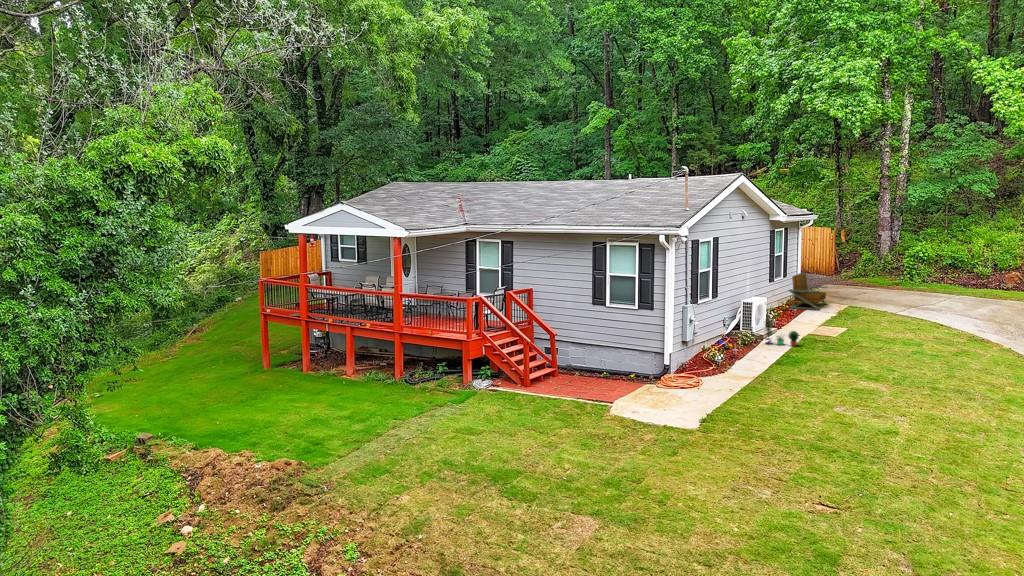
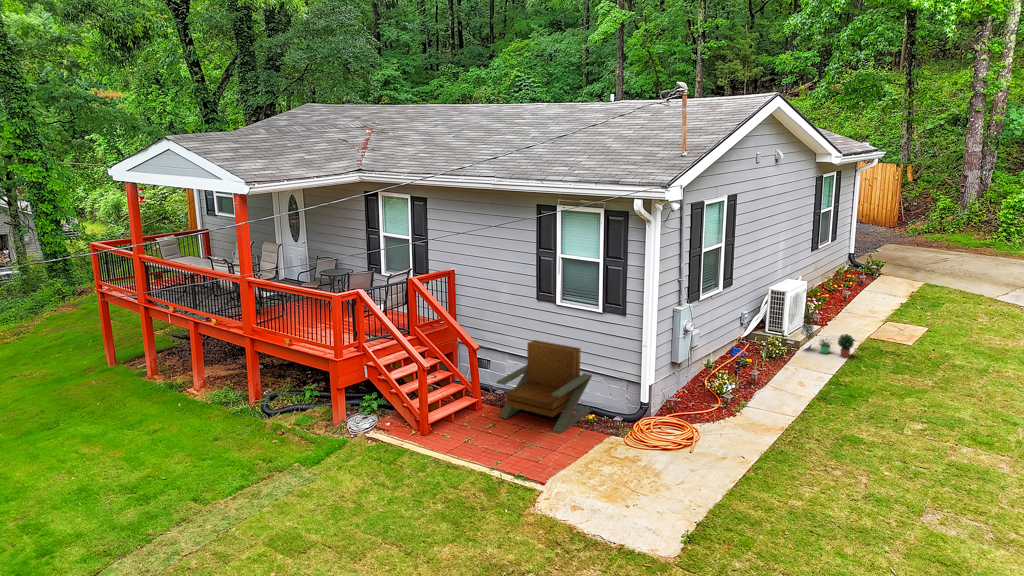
lounge chair: present [788,273,828,310] -> present [497,340,592,433]

